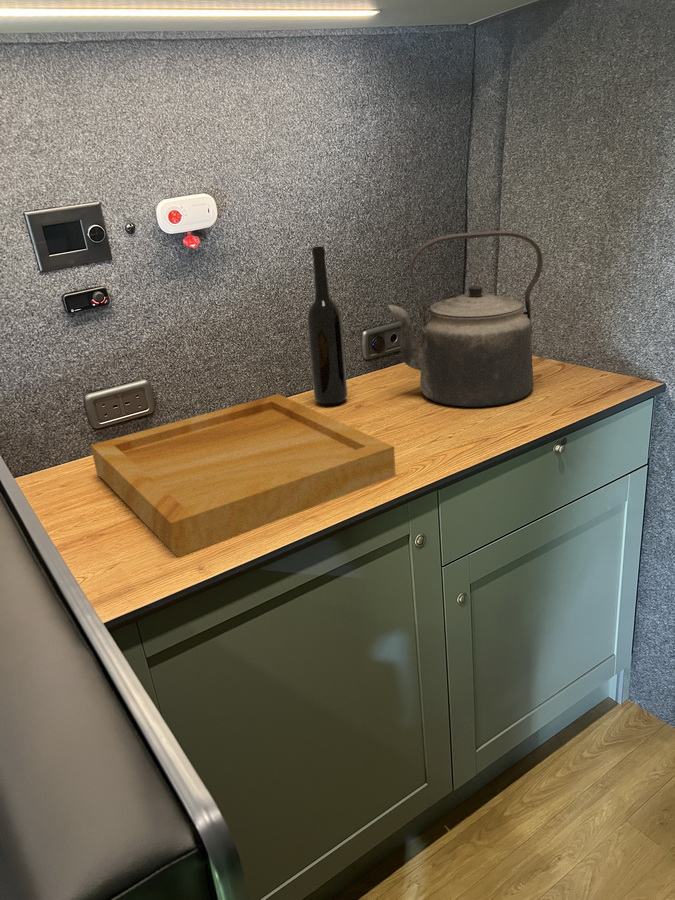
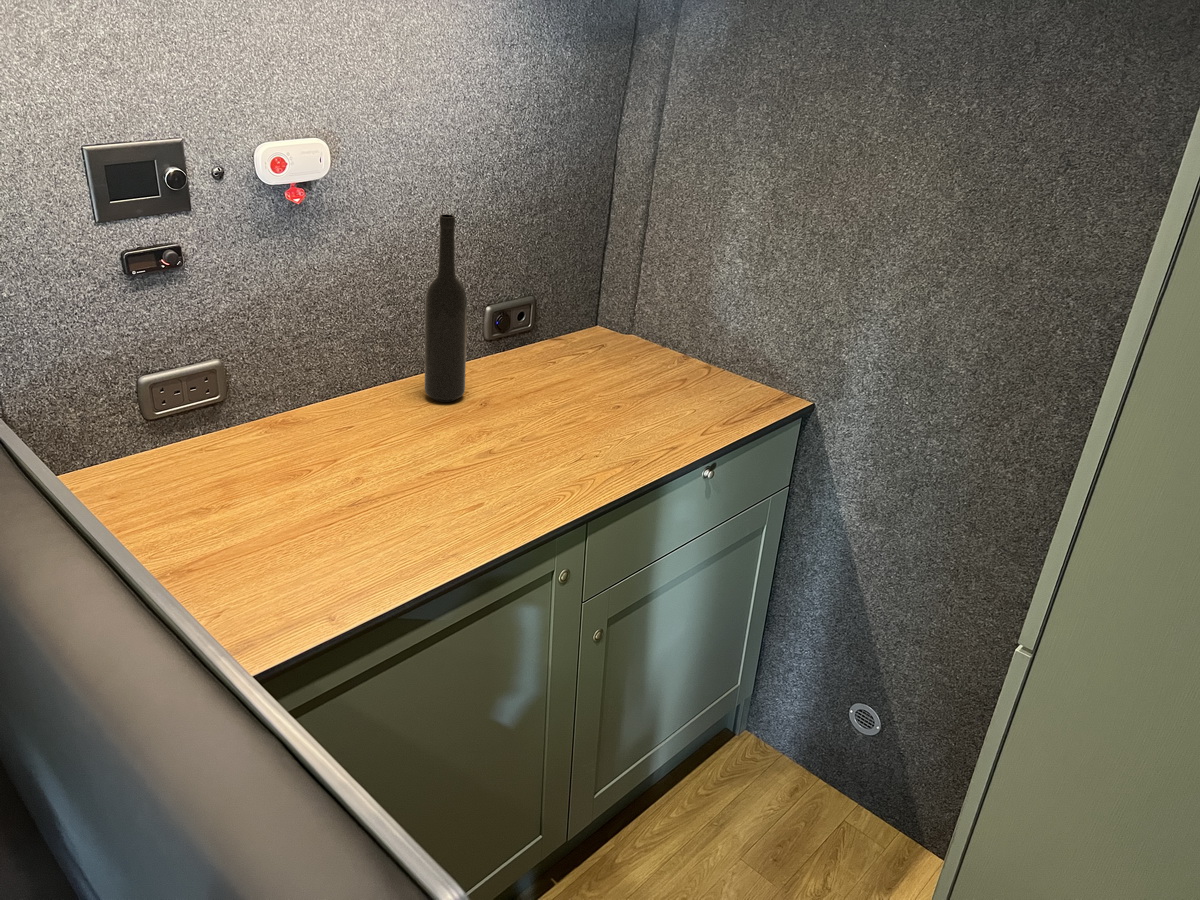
kettle: present [388,231,543,407] -> none [523,219,703,421]
tray: present [91,394,395,557] -> none [153,388,535,603]

